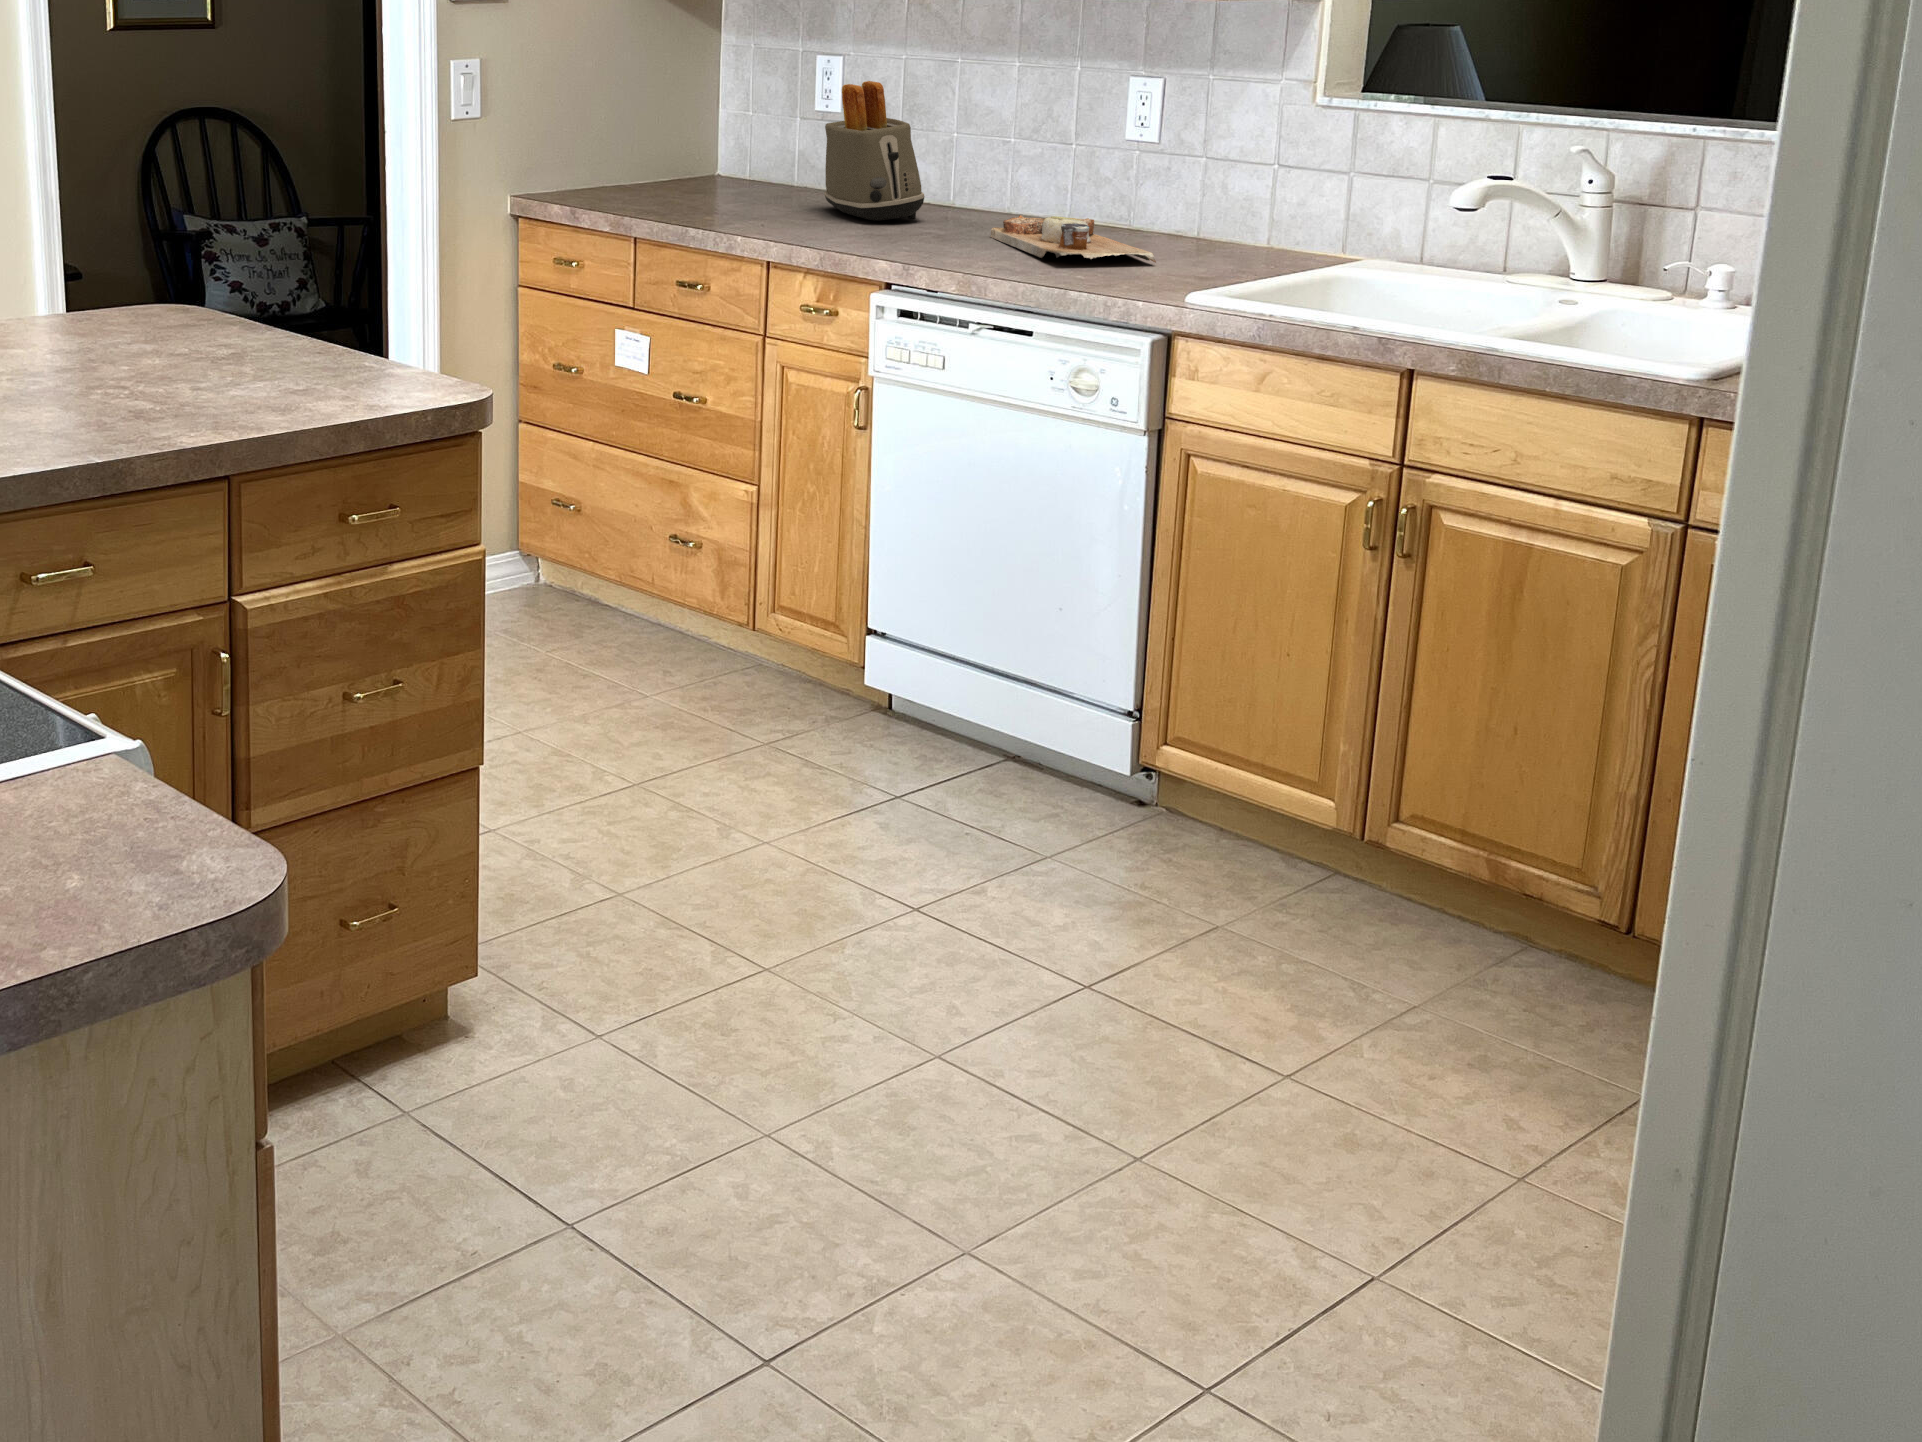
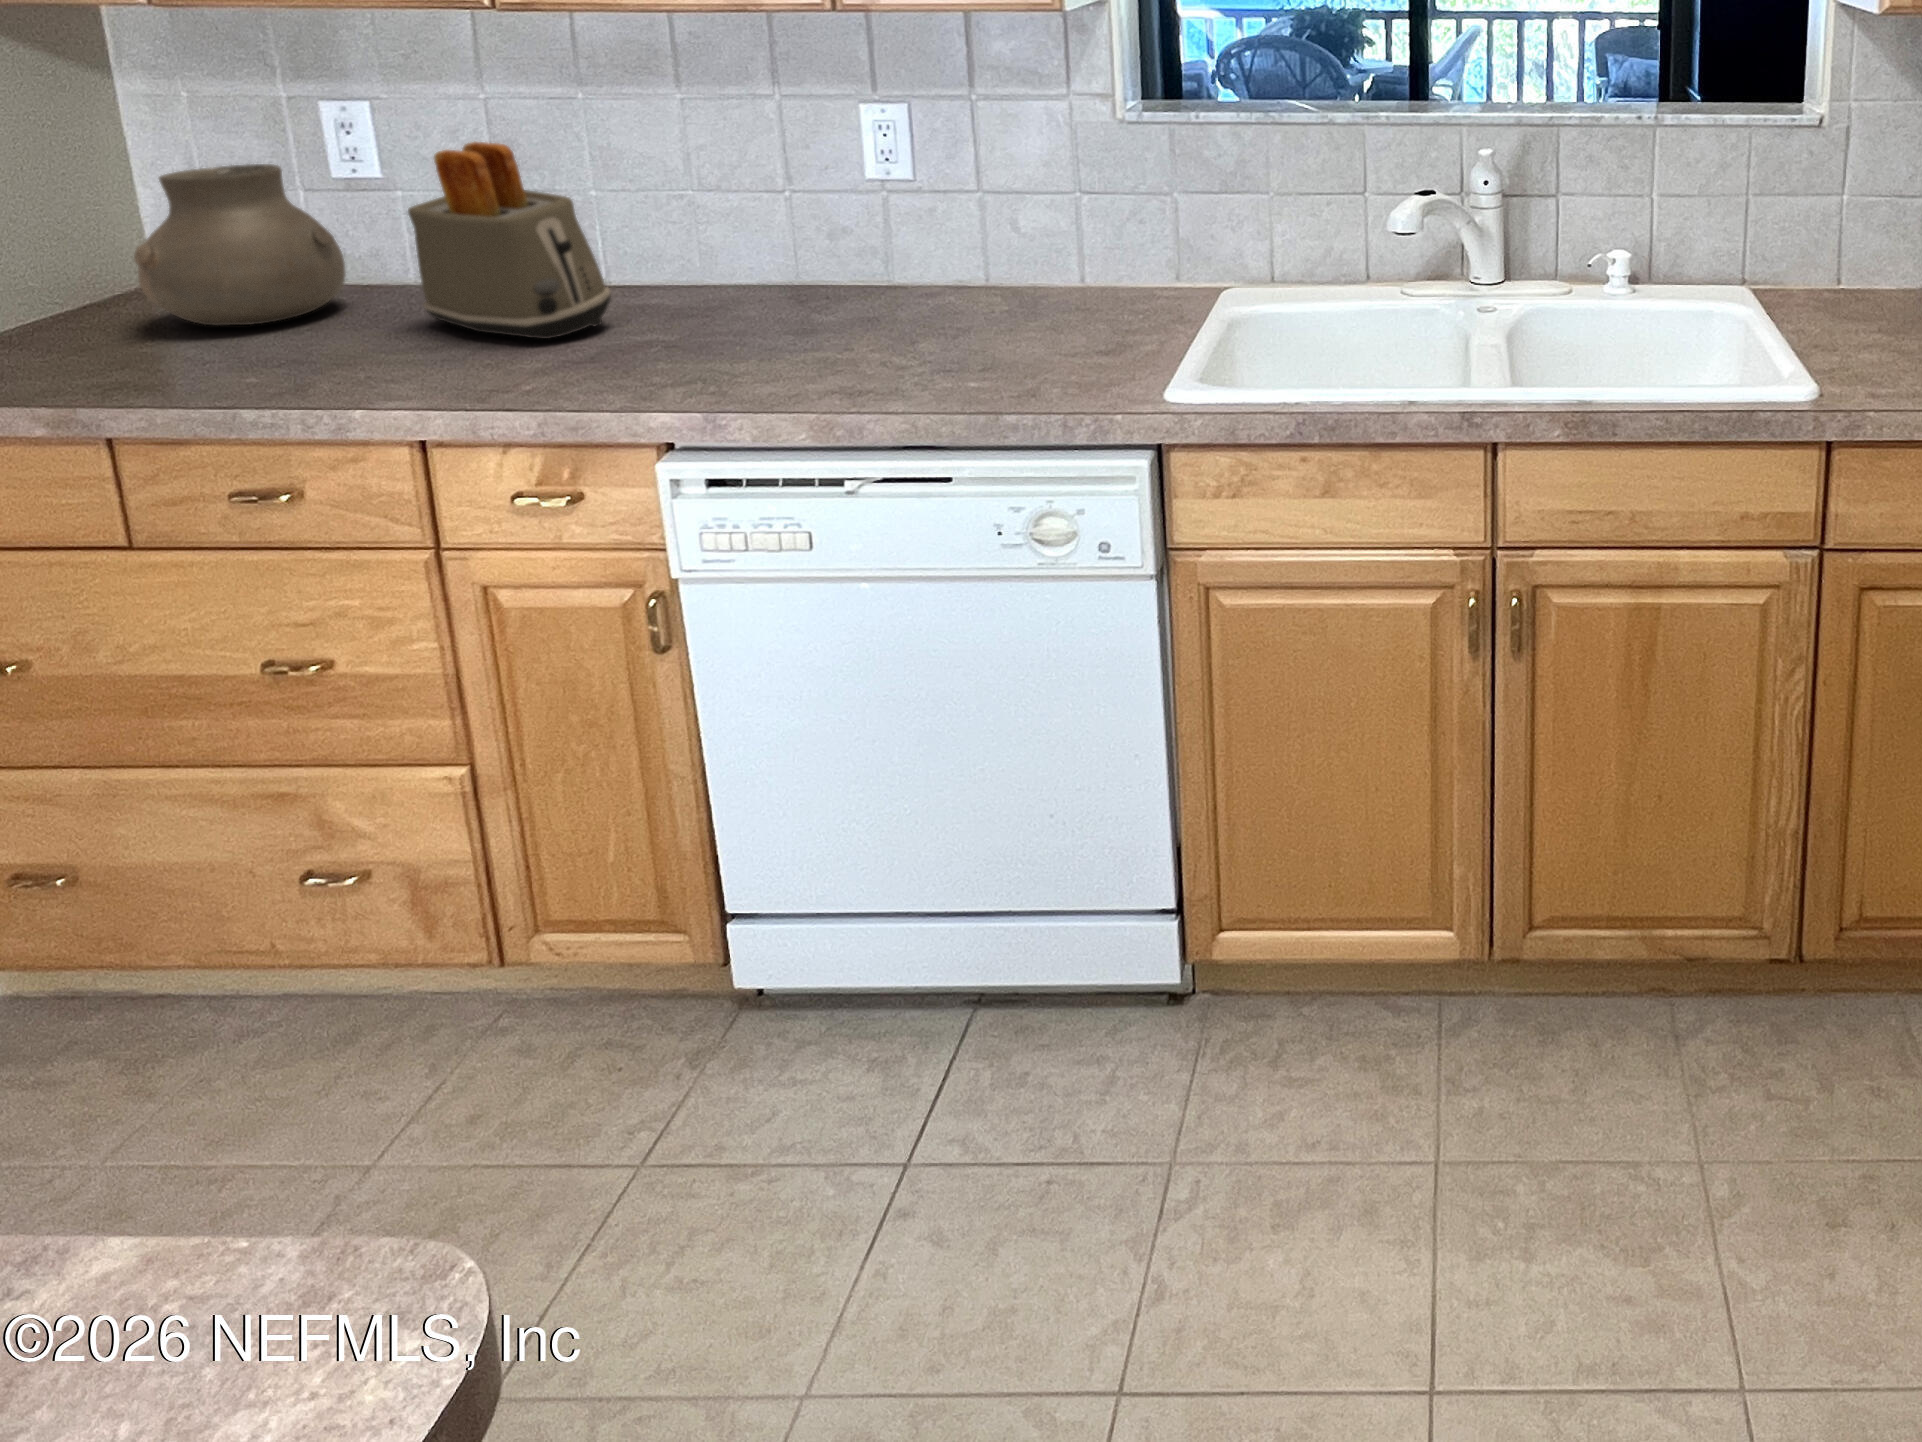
vase: none [688,92,803,195] -> present [134,164,346,325]
cutting board: present [990,215,1156,263] -> none [750,291,1034,366]

